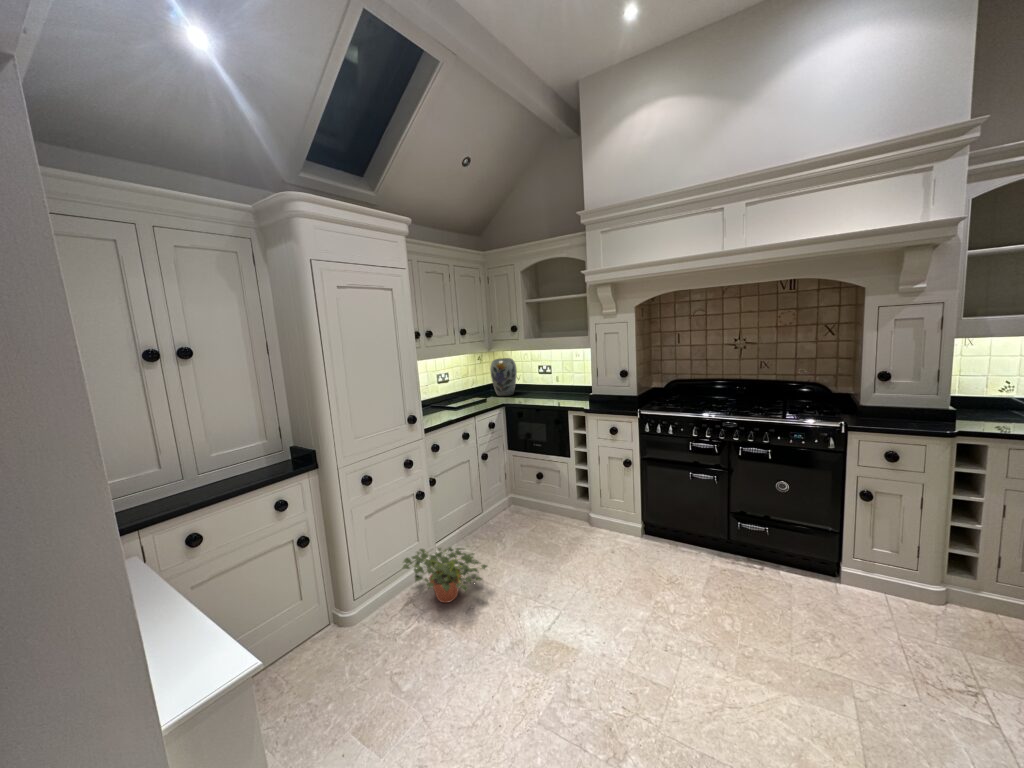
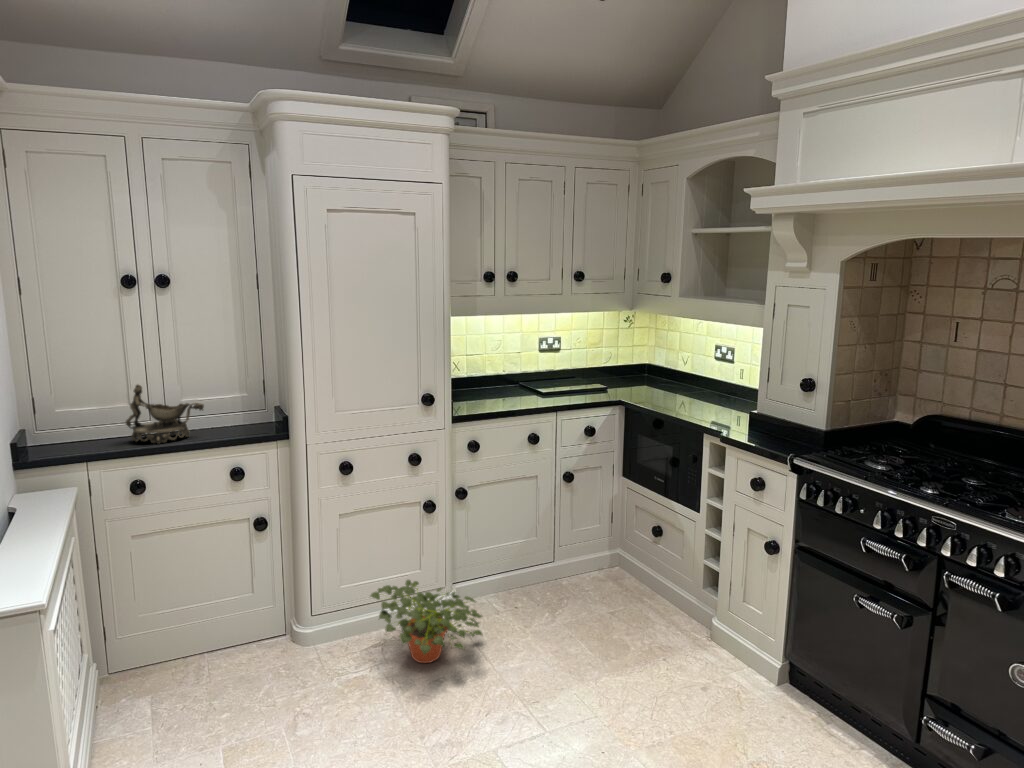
vase: present [490,358,517,396] -> none [630,323,675,388]
decorative bowl: none [167,448,243,501] -> present [126,385,204,444]

